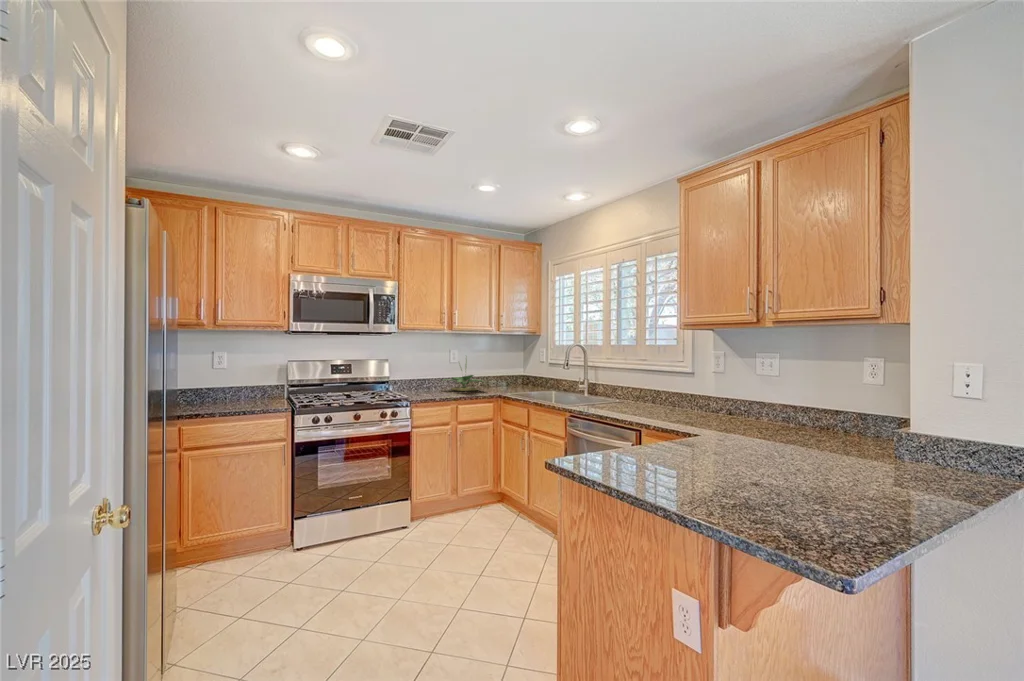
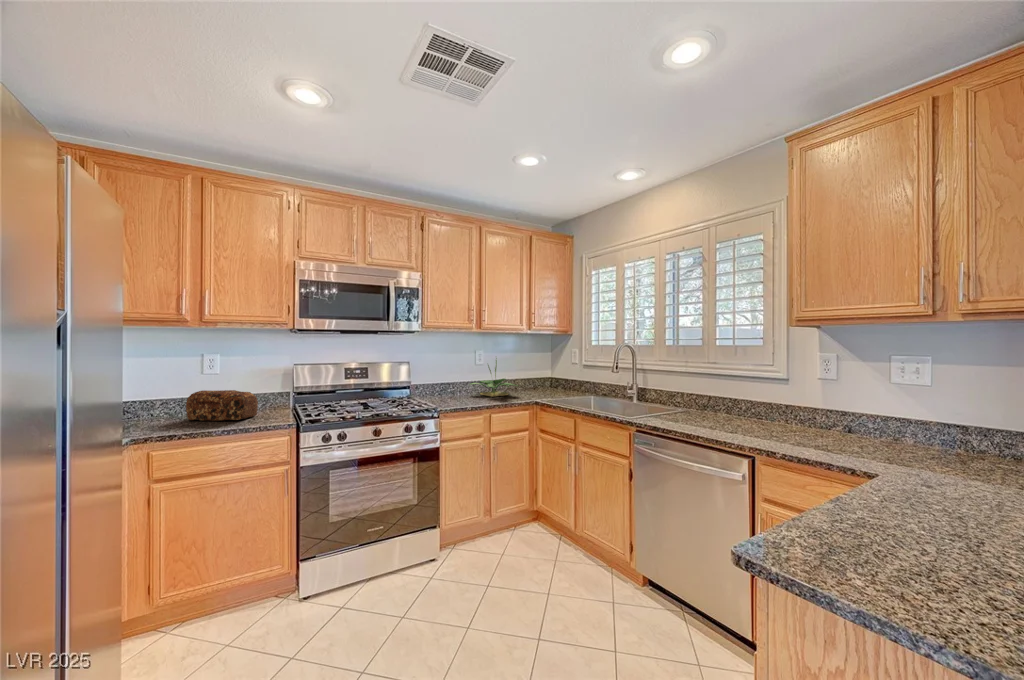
bread loaf: none [204,381,260,405] -> present [186,390,258,421]

